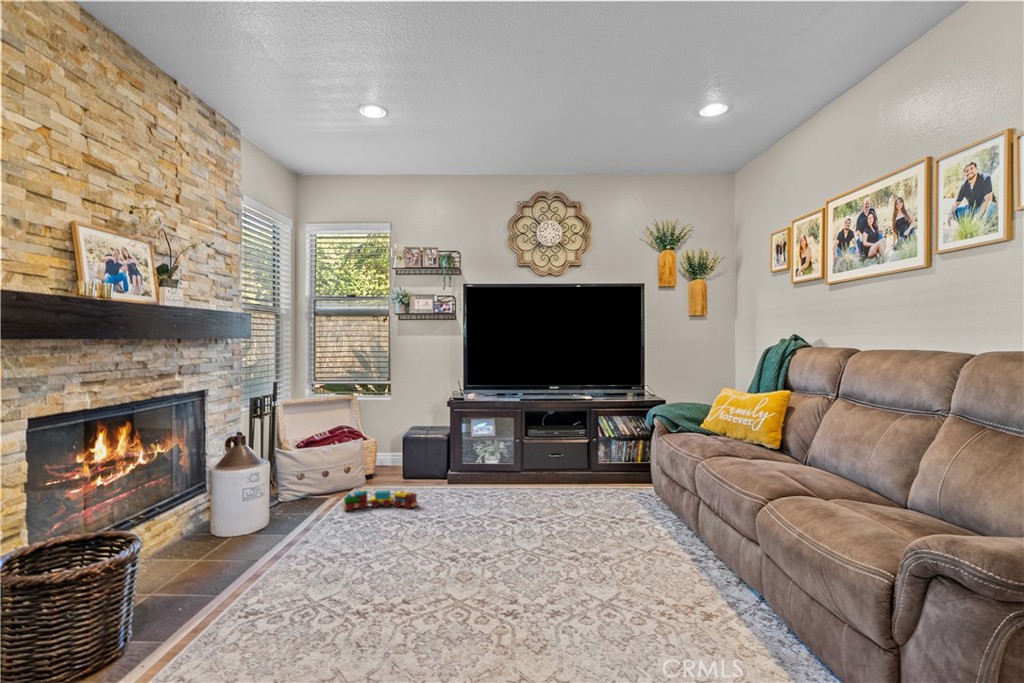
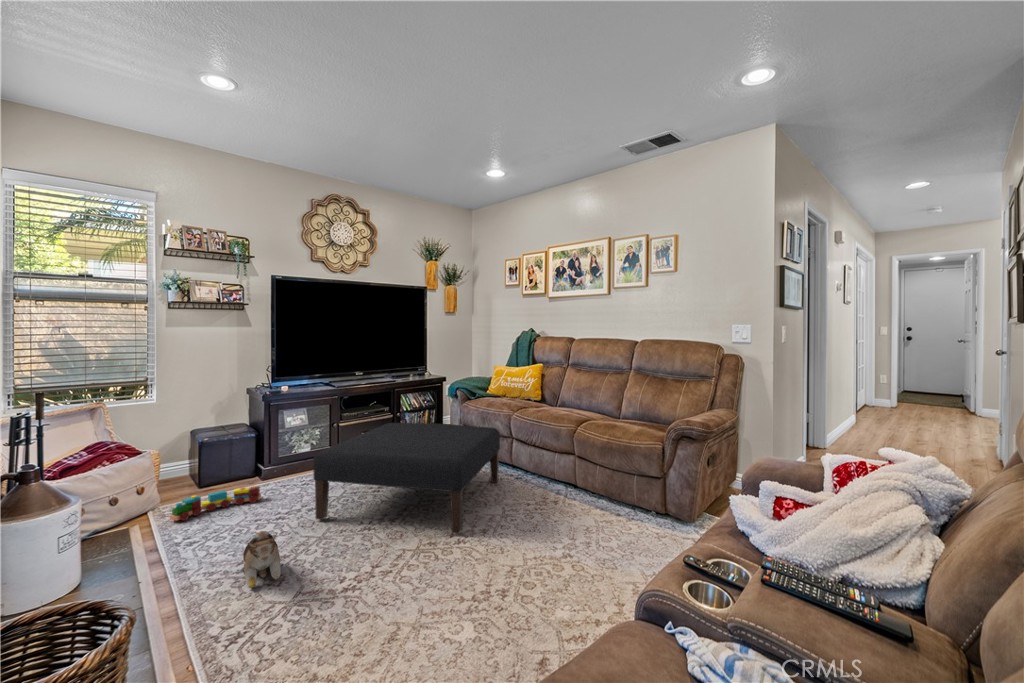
ottoman: none [418,449,662,621] -> present [313,423,500,534]
plush toy: none [276,542,344,597] -> present [243,531,281,588]

